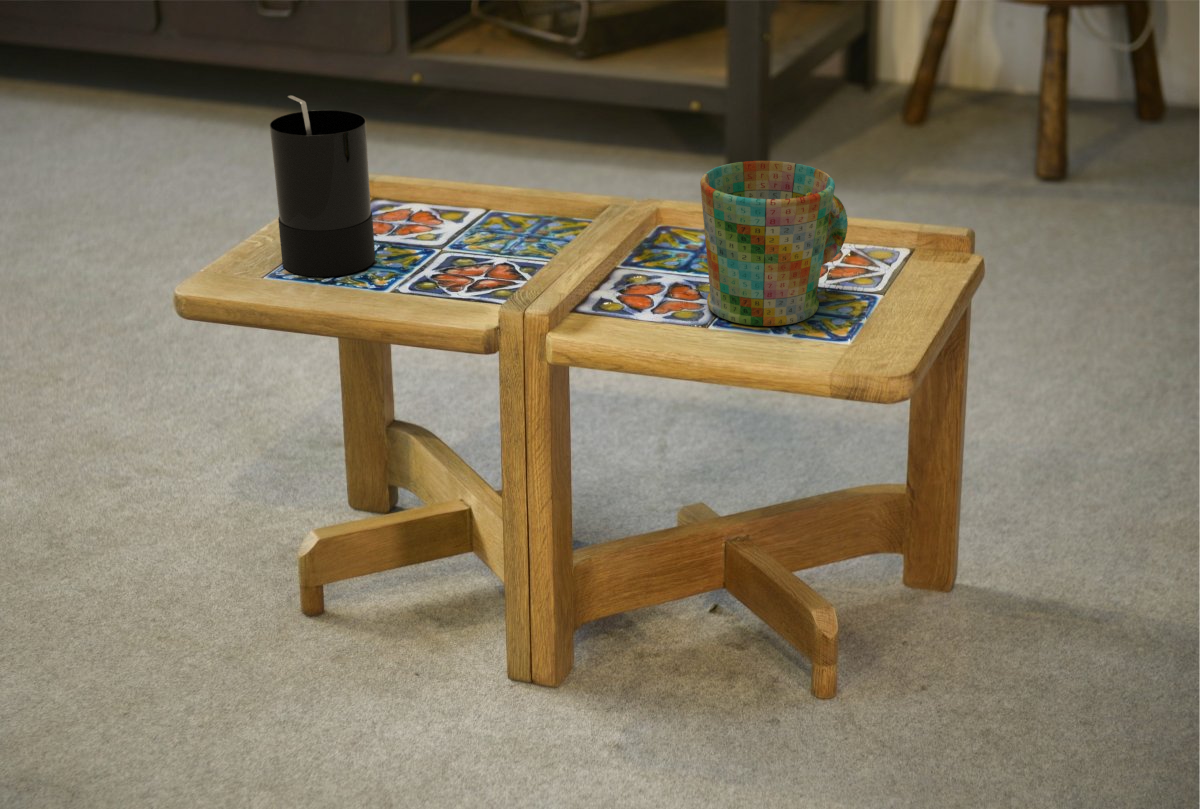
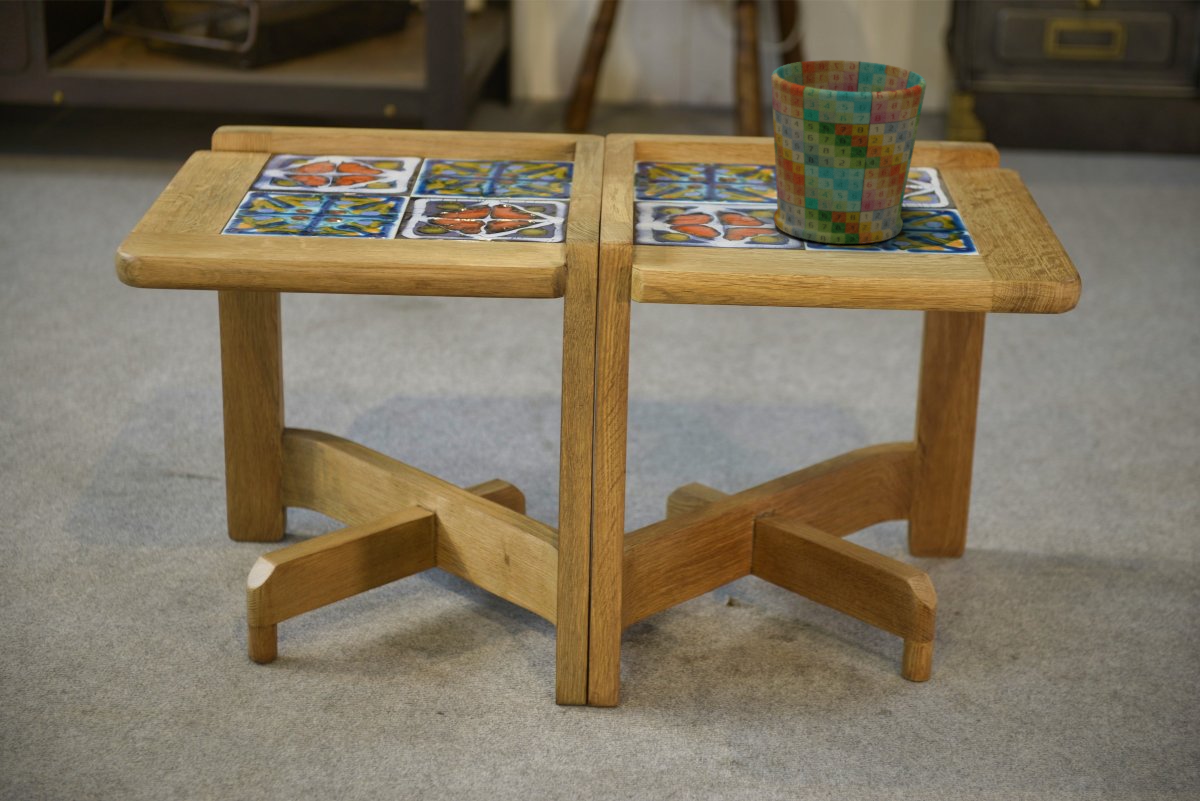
candle: present [270,96,375,277] -> none [224,8,348,229]

